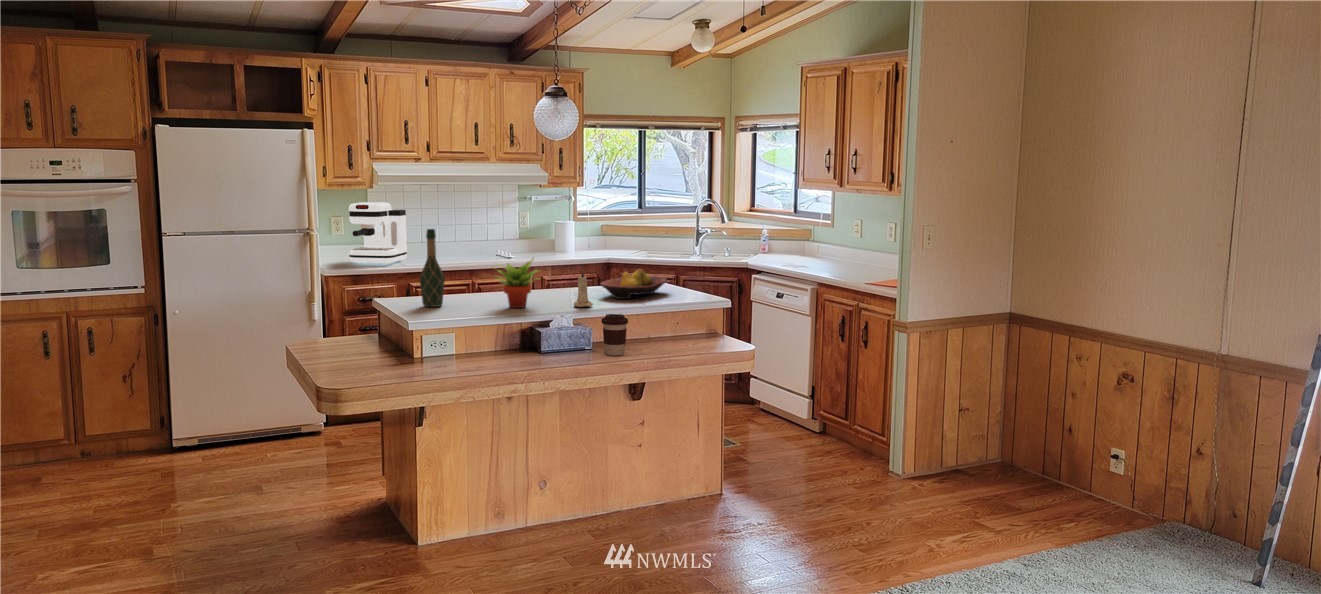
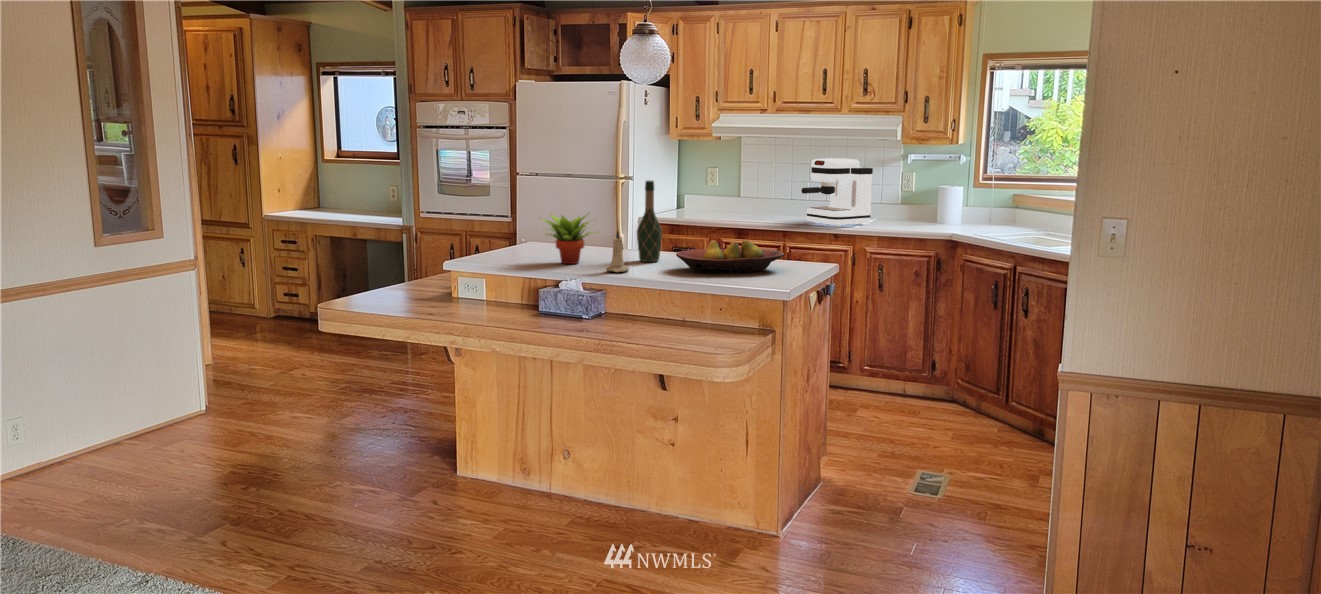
coffee maker: present [349,202,407,264] -> present [801,158,873,226]
wine bottle: present [420,229,445,307] -> present [637,180,662,262]
coffee cup: present [602,314,628,356] -> none [580,281,611,329]

